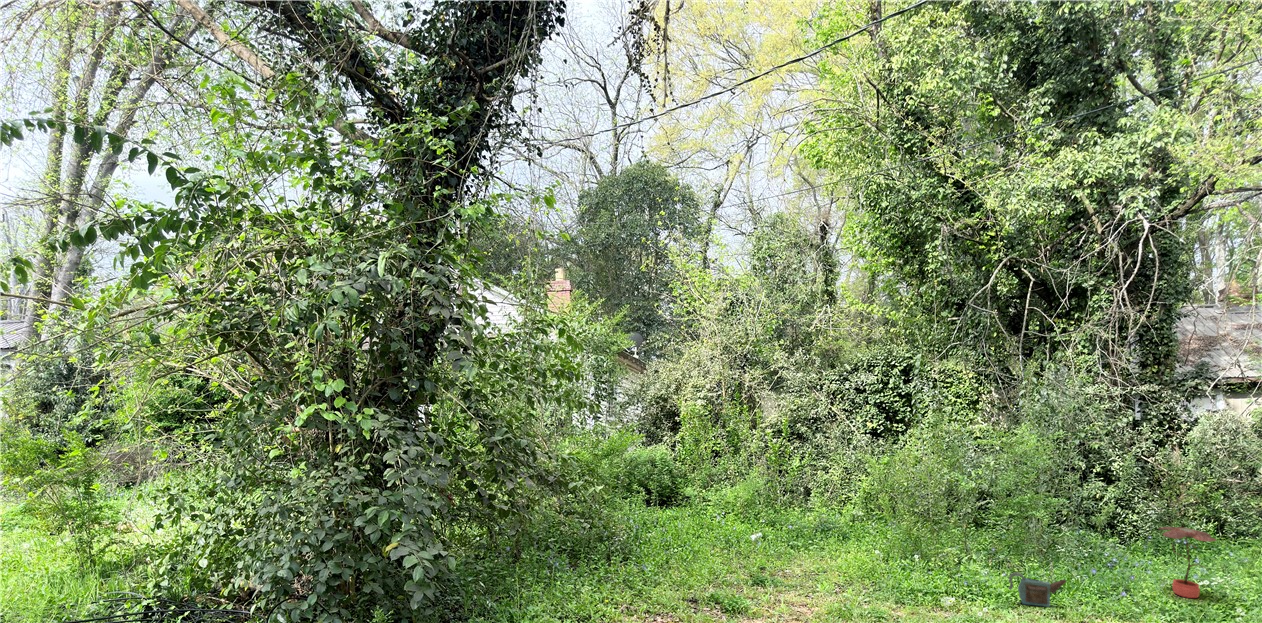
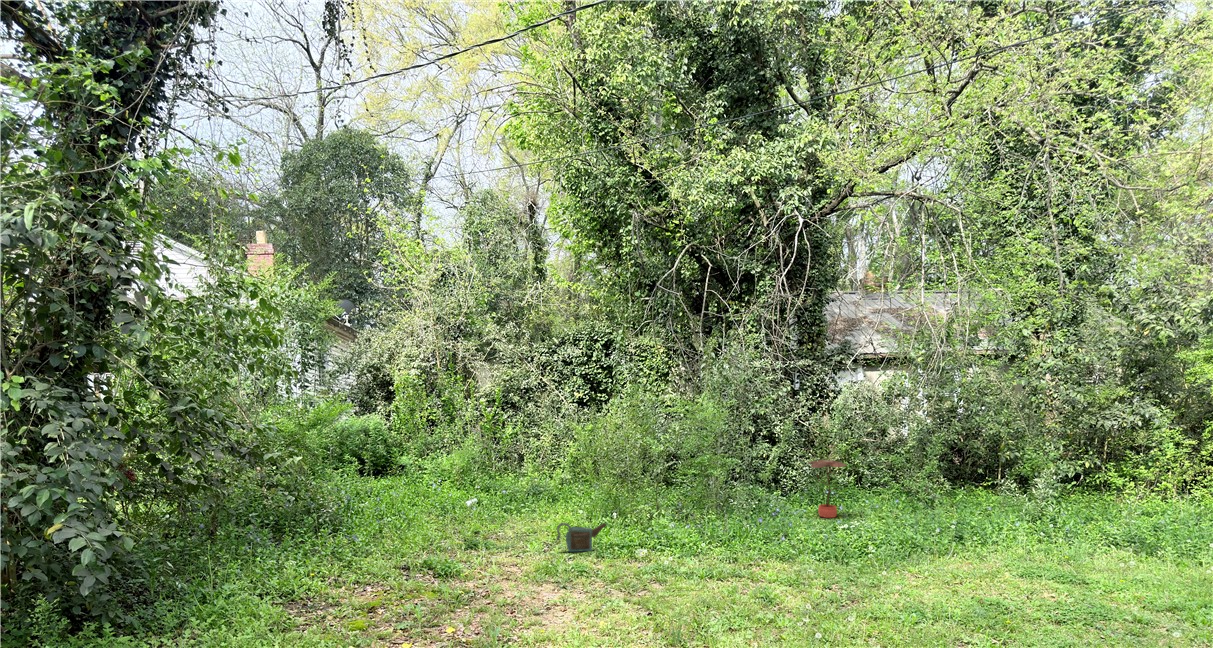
watering can: present [1008,572,1066,607] -> present [557,523,606,552]

